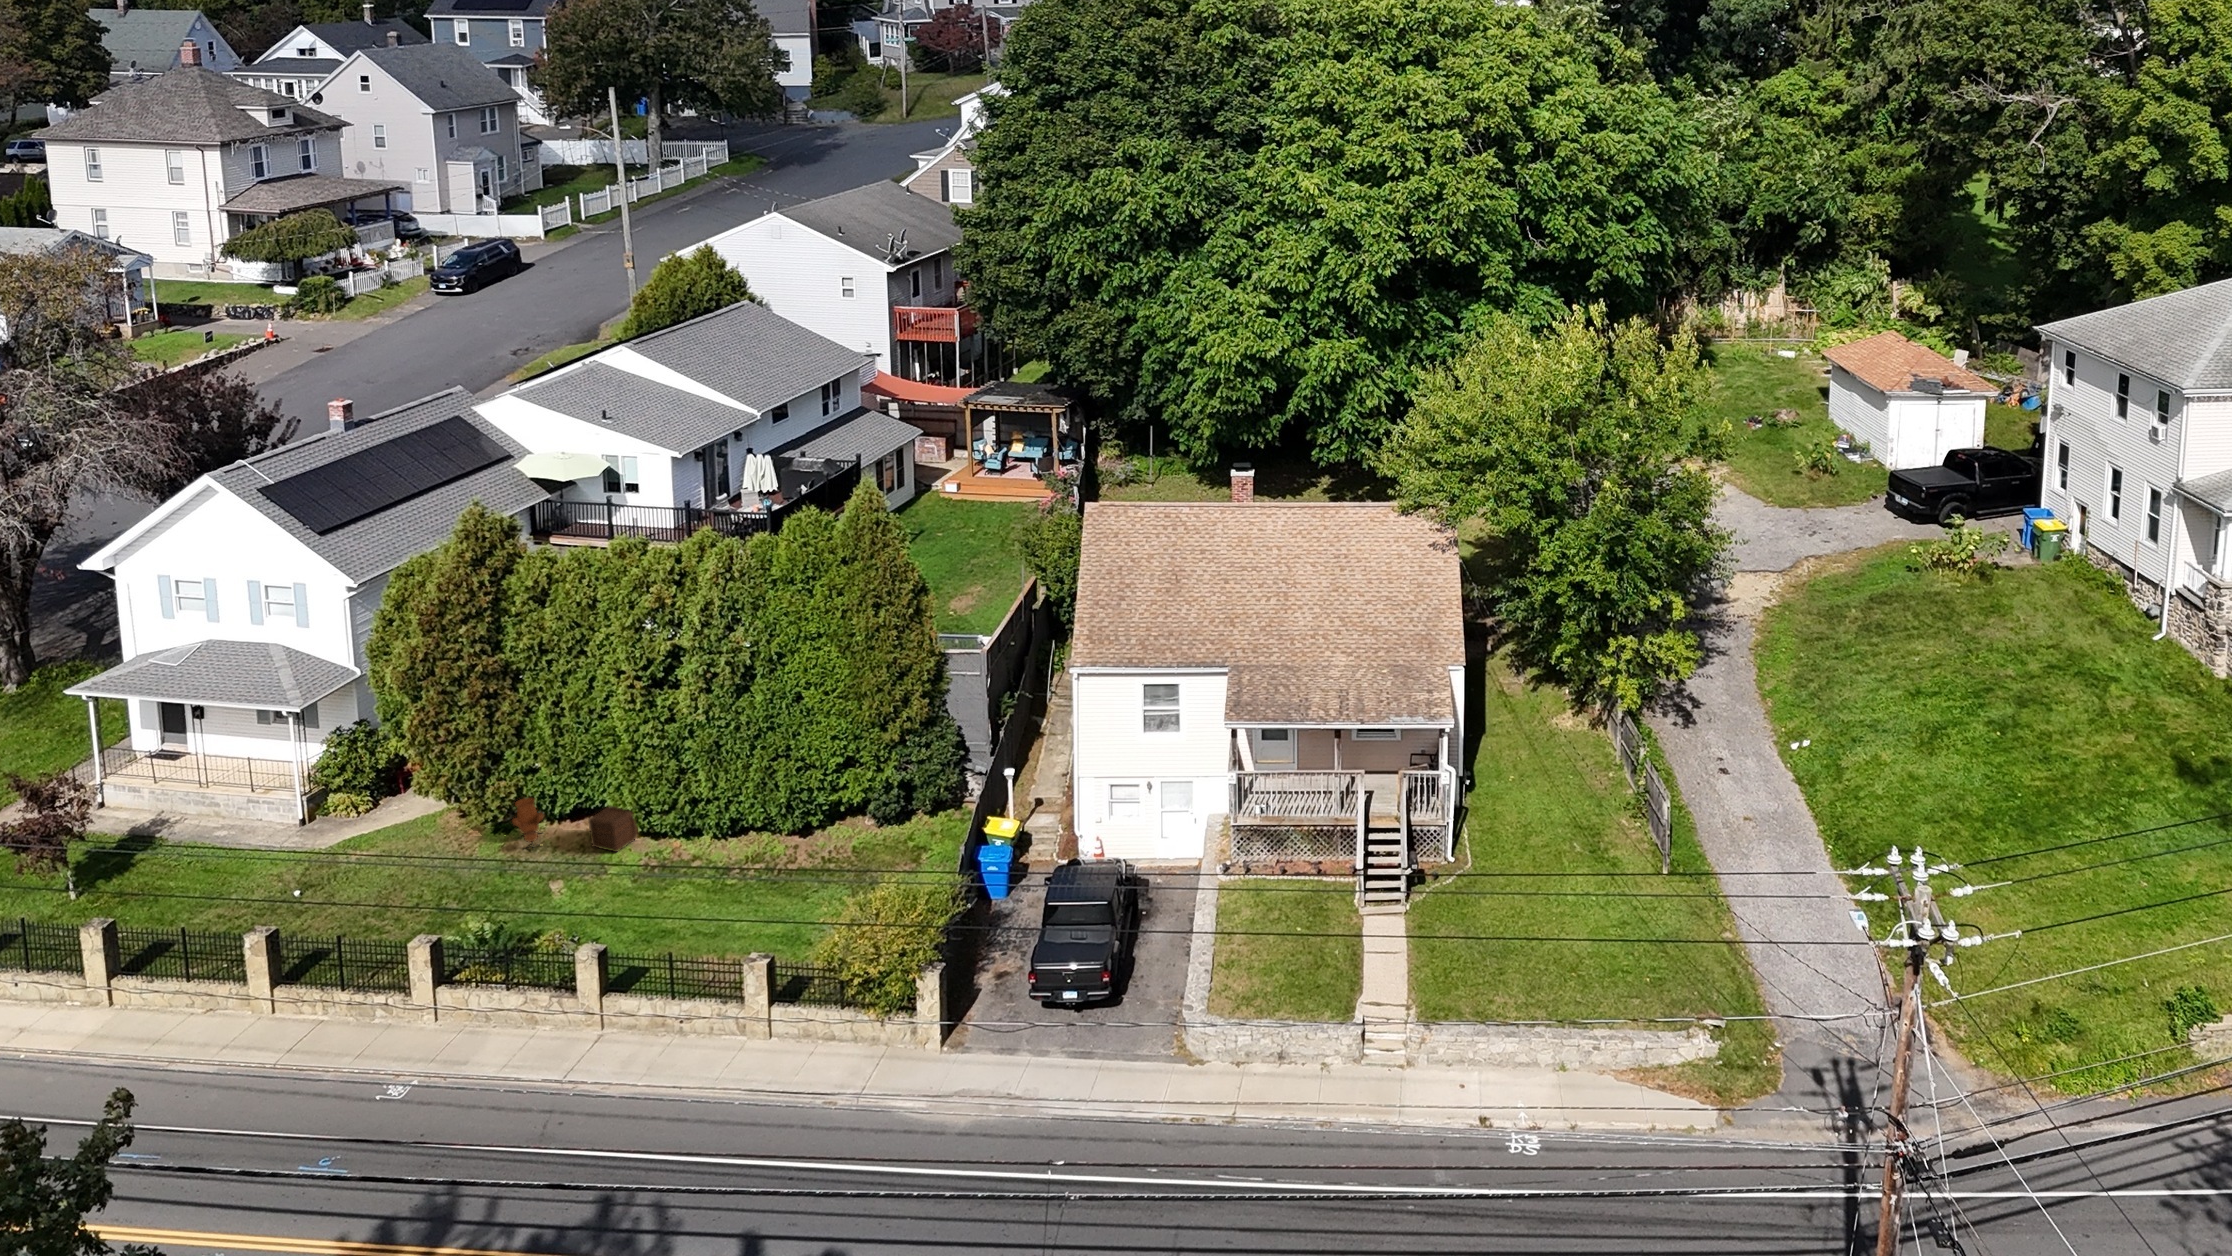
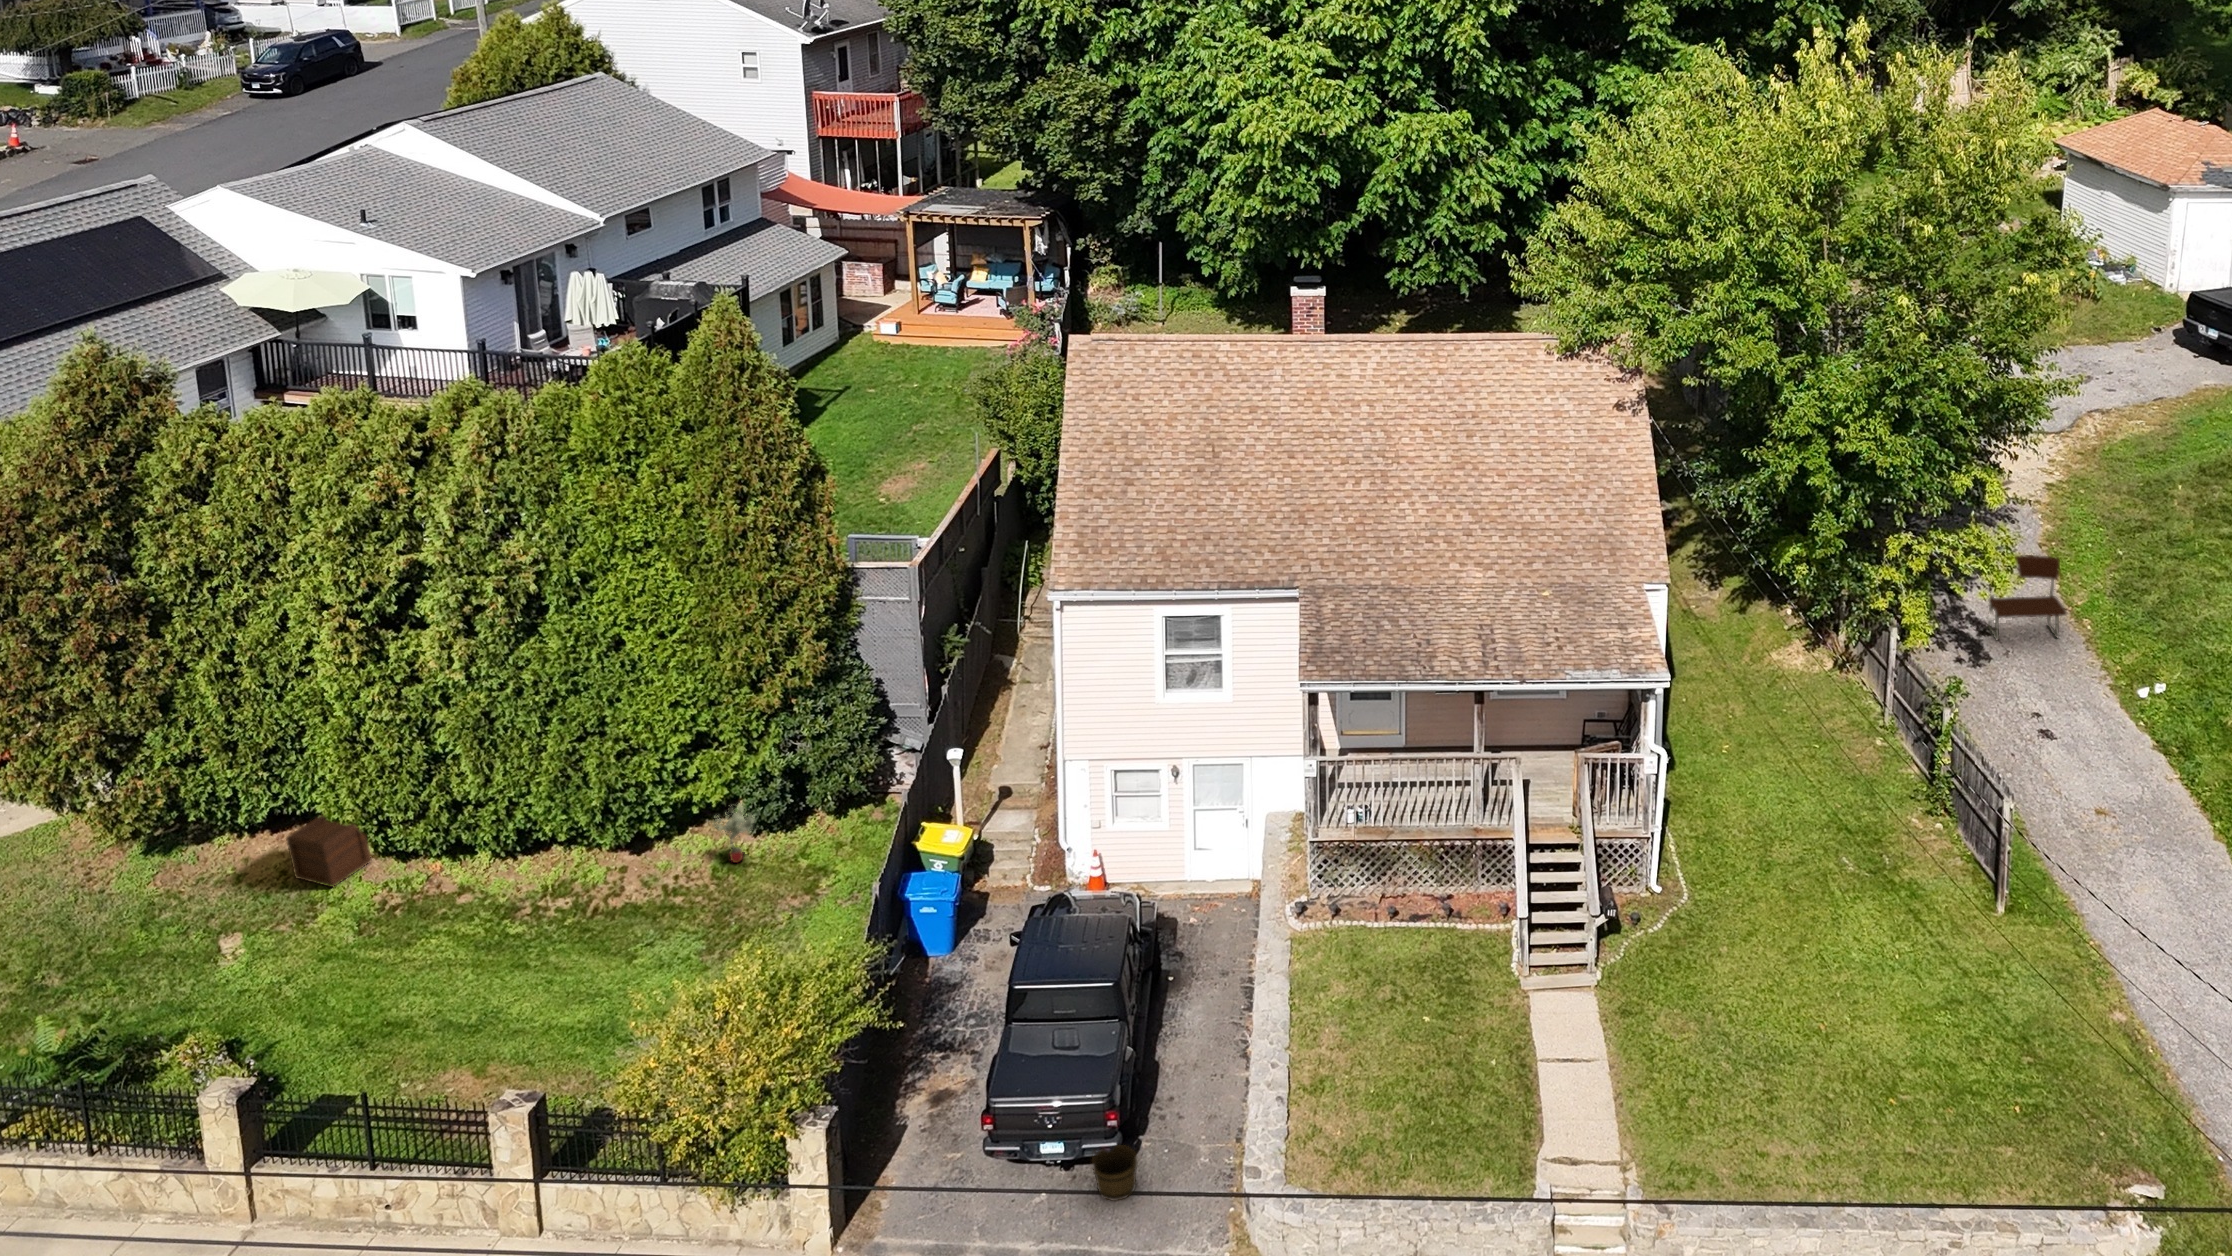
bench: none [1706,654,1757,712] -> present [1988,555,2067,640]
lounge chair: present [512,798,543,850] -> none [167,802,223,889]
potted tree: none [855,802,883,842] -> present [713,804,754,863]
bucket: none [1096,996,1124,1028] -> present [1092,1145,1138,1201]

